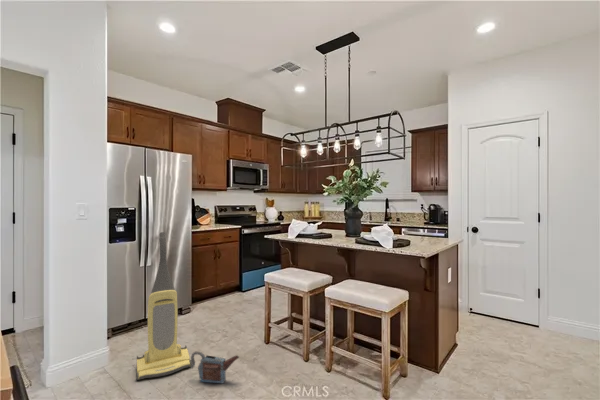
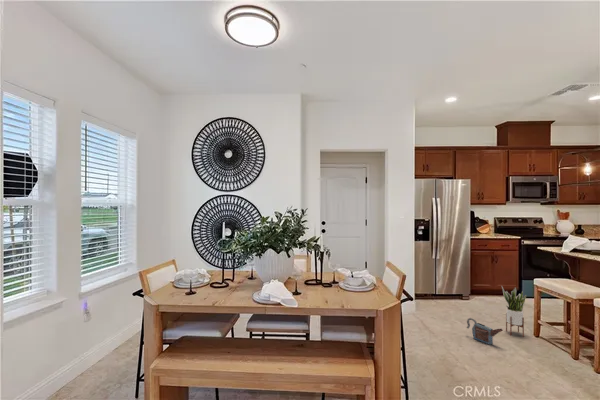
vacuum cleaner: present [136,232,192,380] -> none [432,237,468,329]
potted plant: none [232,289,258,354] -> present [502,287,526,337]

